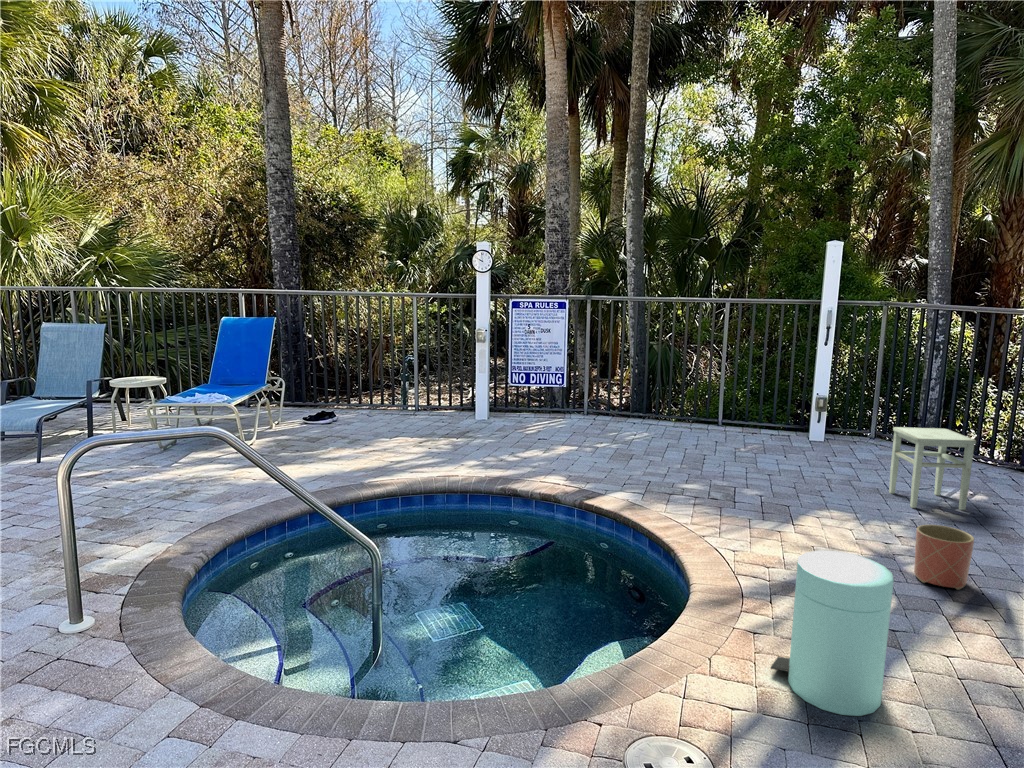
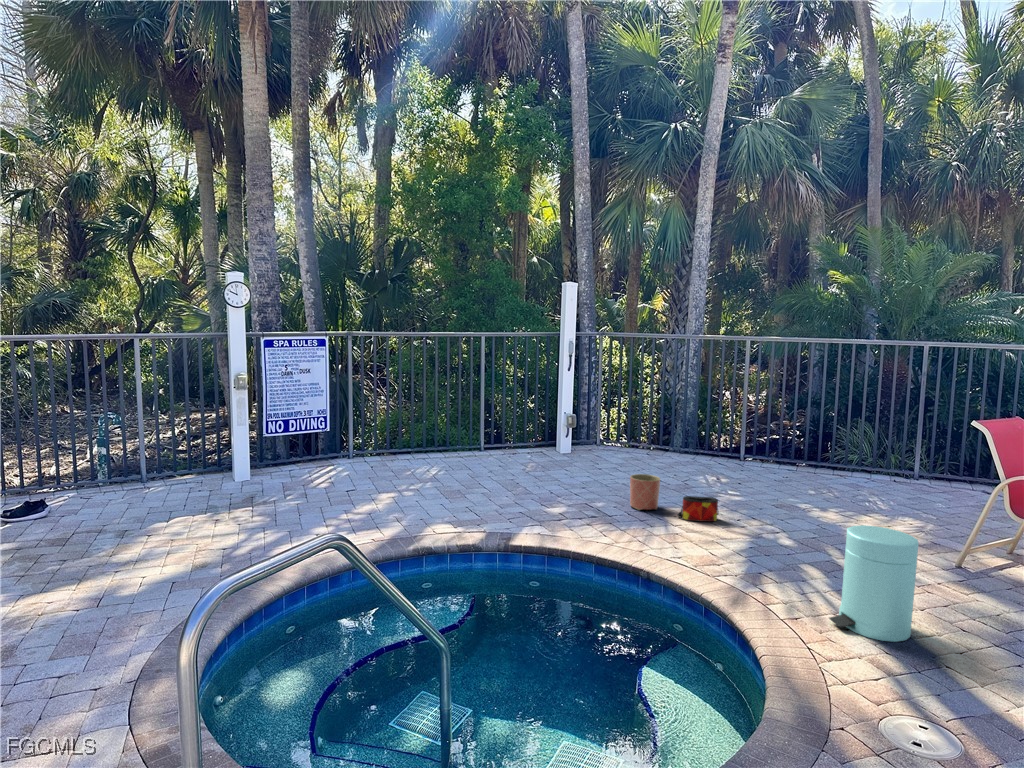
stool: present [889,427,976,510] -> none [655,432,711,493]
bag: none [833,503,892,543] -> present [678,496,718,522]
planter: present [914,525,974,590] -> present [630,474,660,510]

